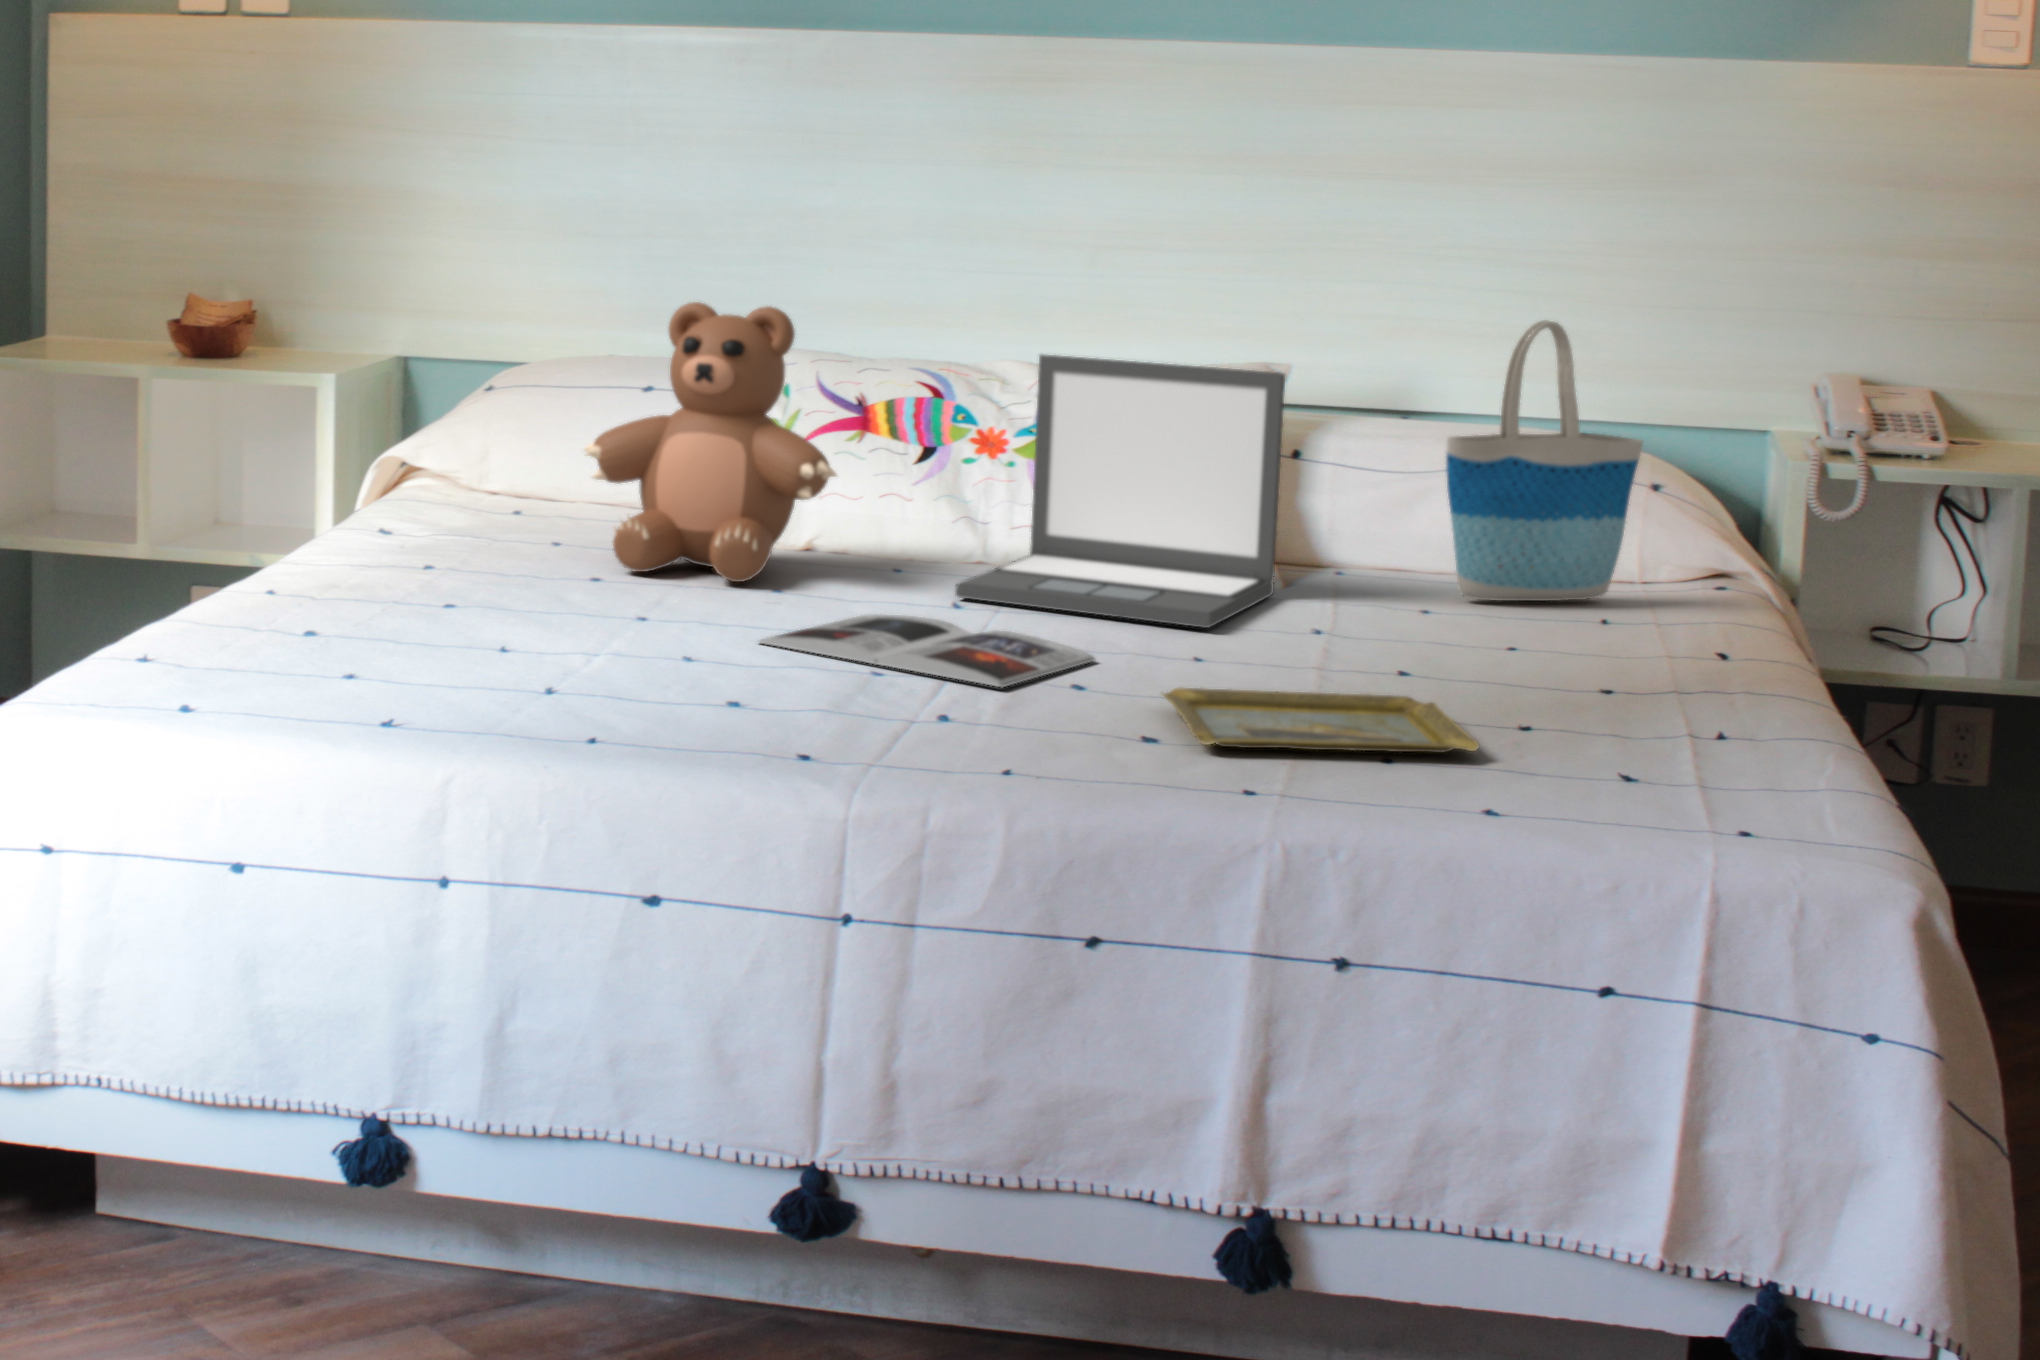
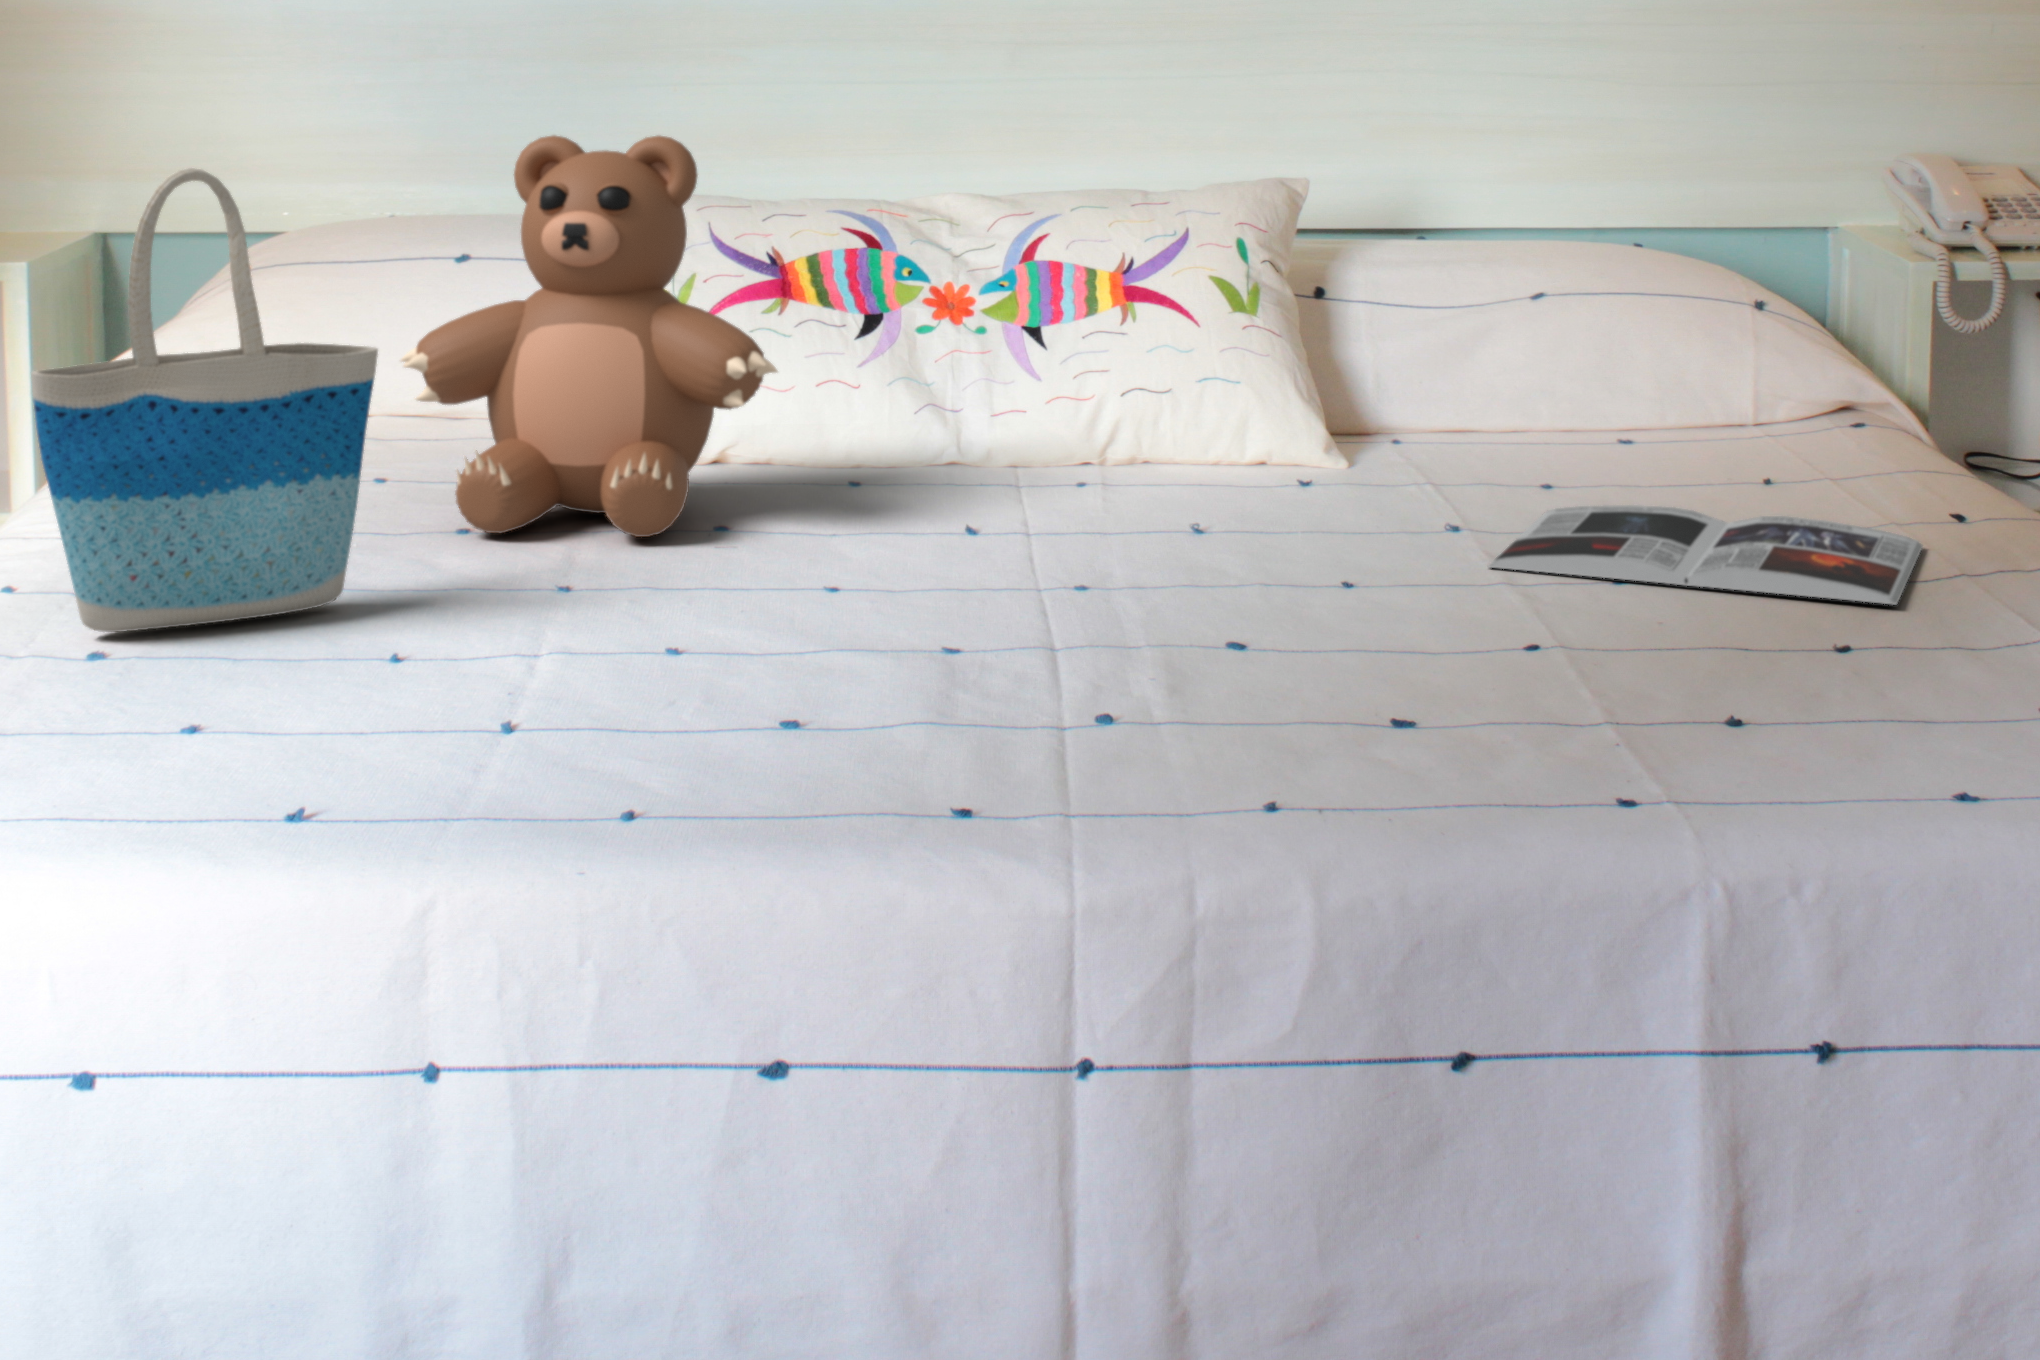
tote bag: present [1446,320,1643,601] -> present [31,168,378,632]
laptop: present [955,354,1285,628] -> none [957,180,1359,548]
magazine: present [759,614,1095,688] -> present [1489,505,1923,605]
tray: present [1161,687,1479,753] -> none [1352,646,1850,782]

